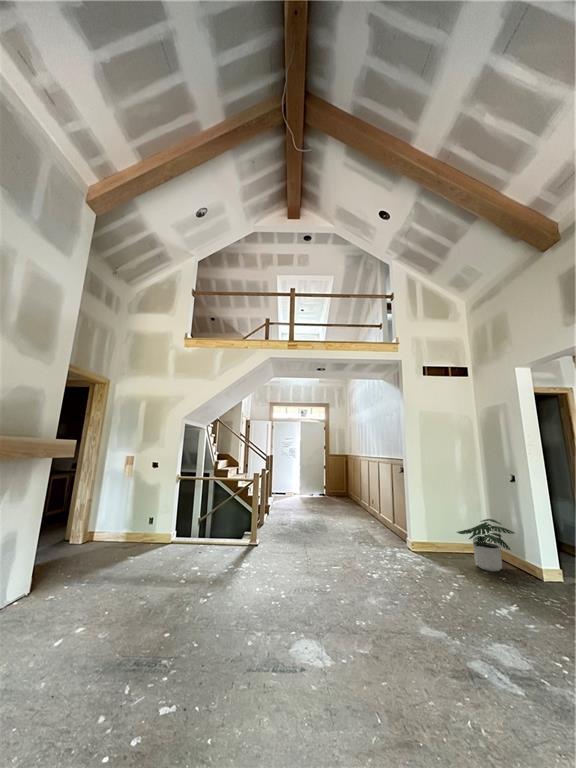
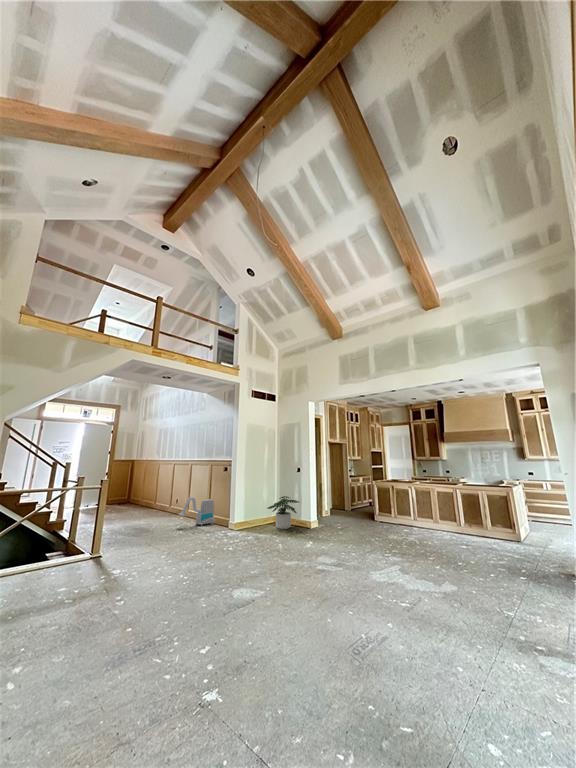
vacuum cleaner: none [351,501,398,538] -> present [178,497,215,526]

